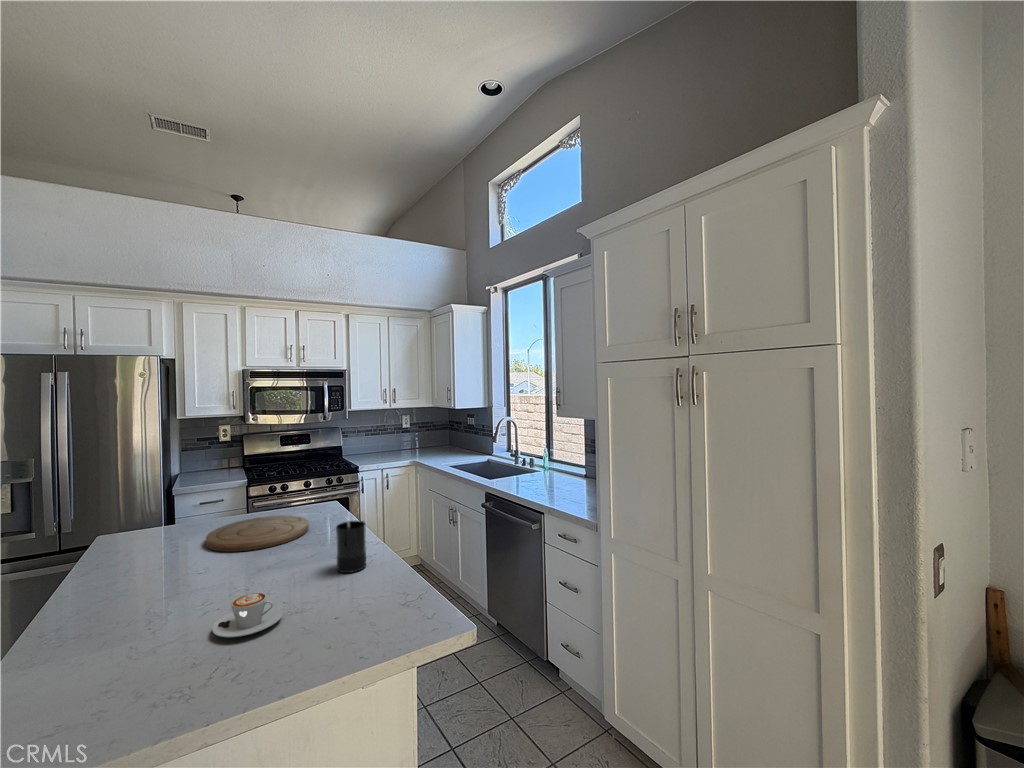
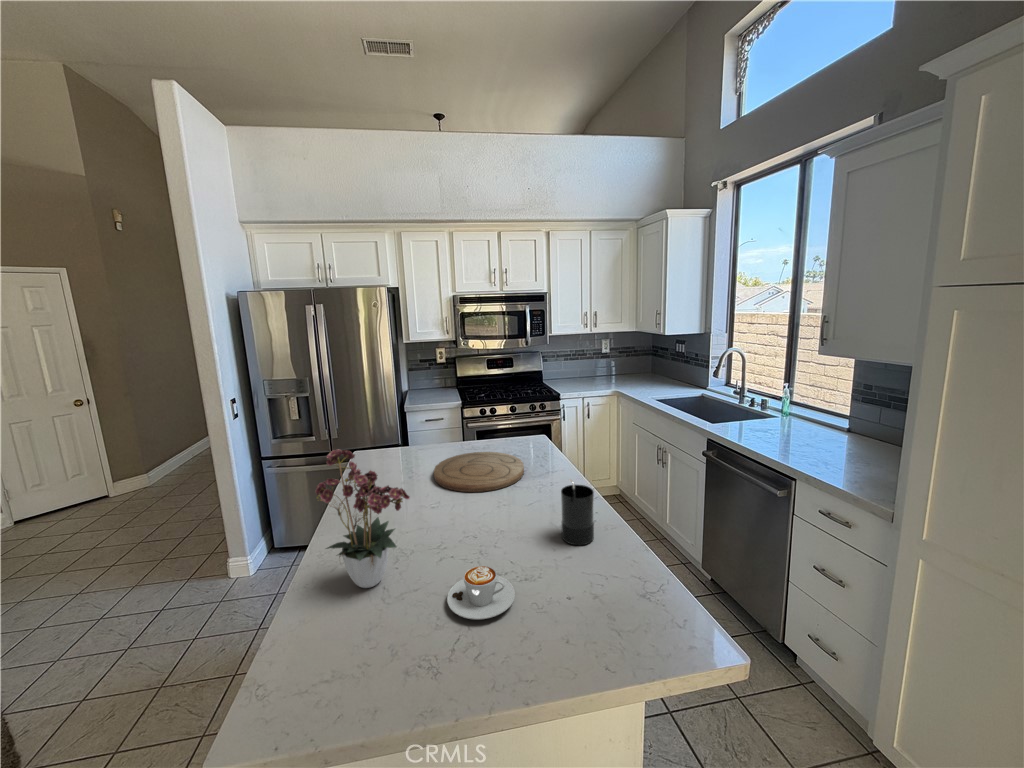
flower arrangement: none [51,489,185,642] -> present [315,449,410,588]

